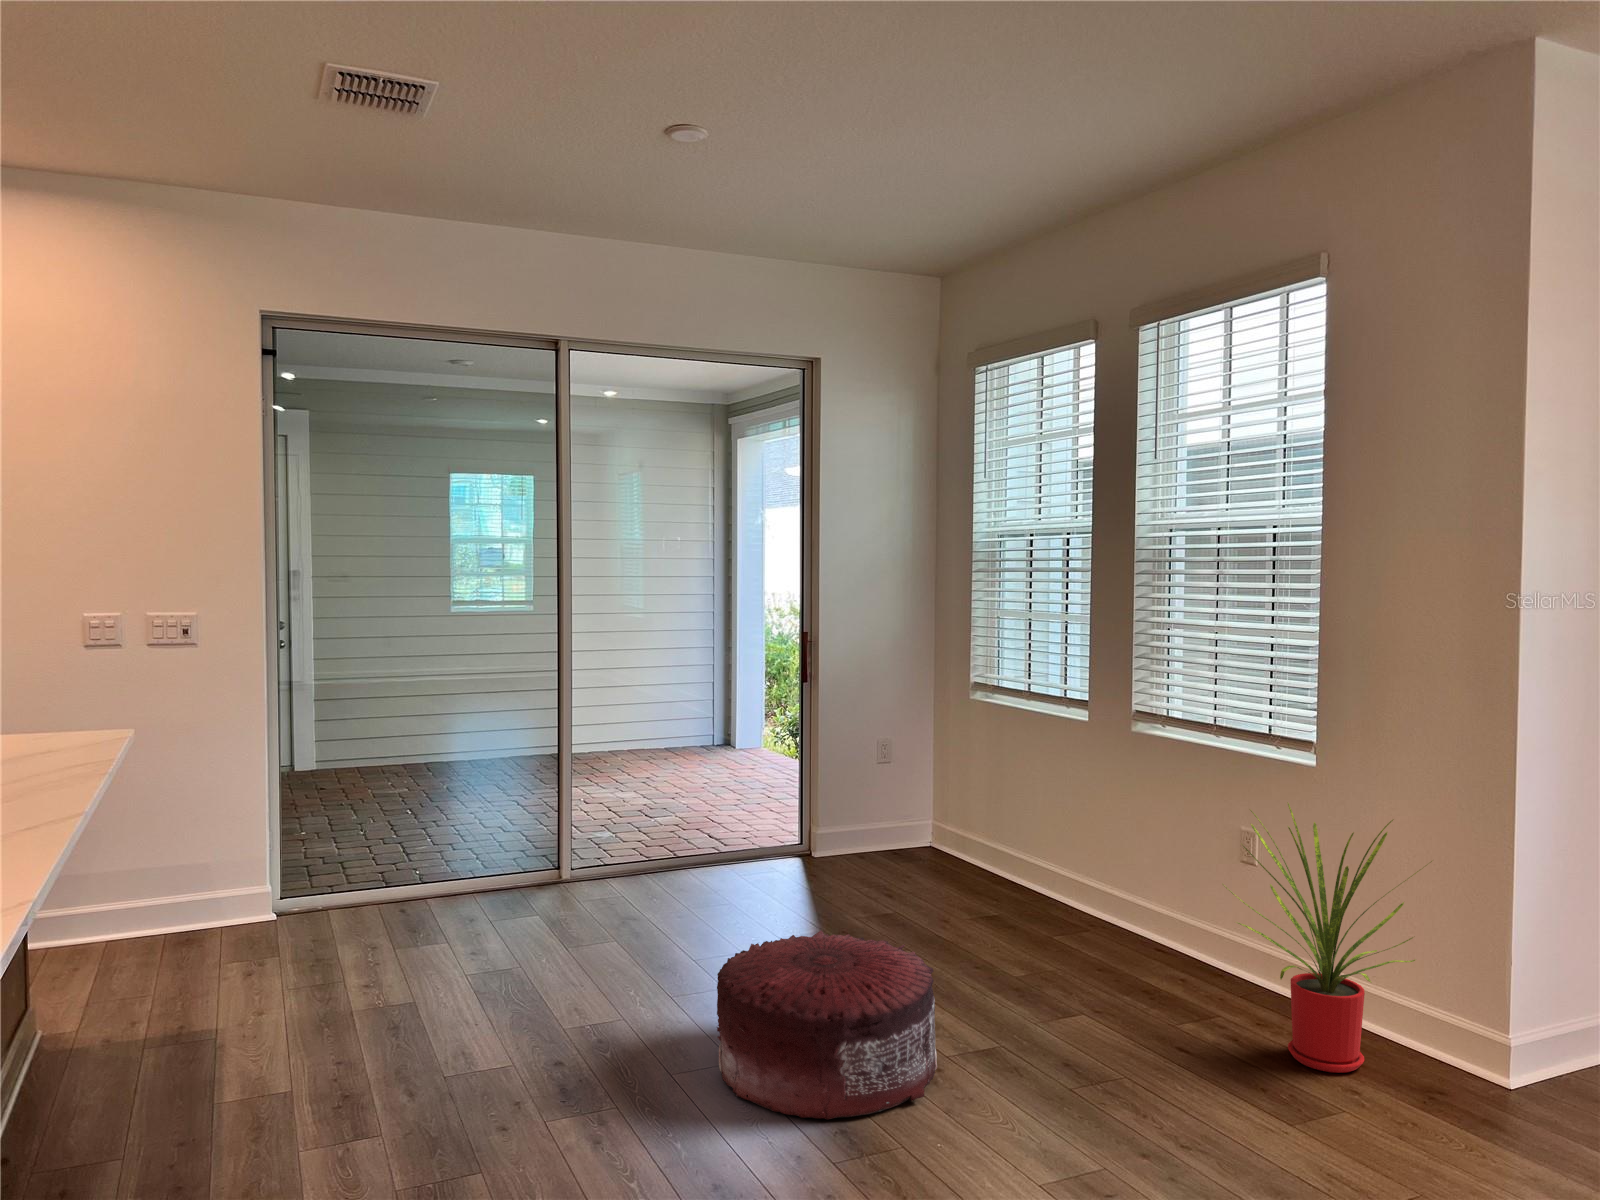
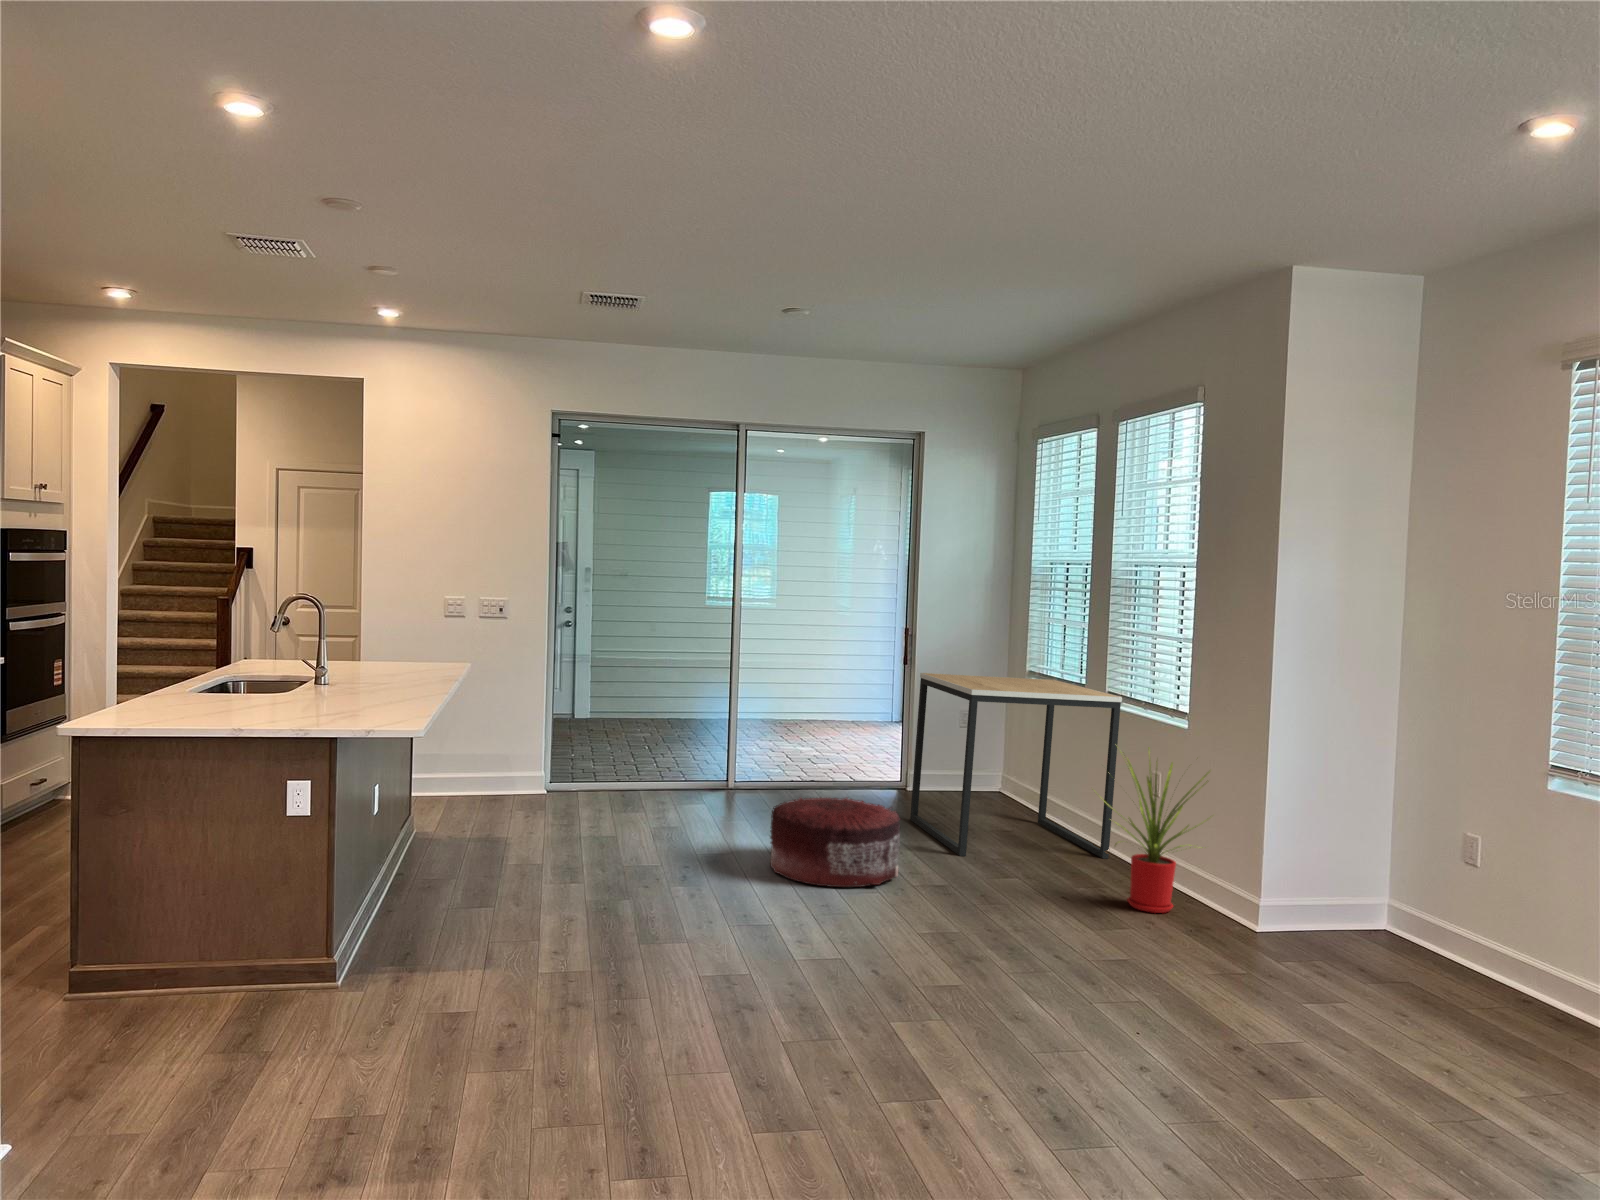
side table: none [862,696,1175,988] -> present [910,673,1122,859]

